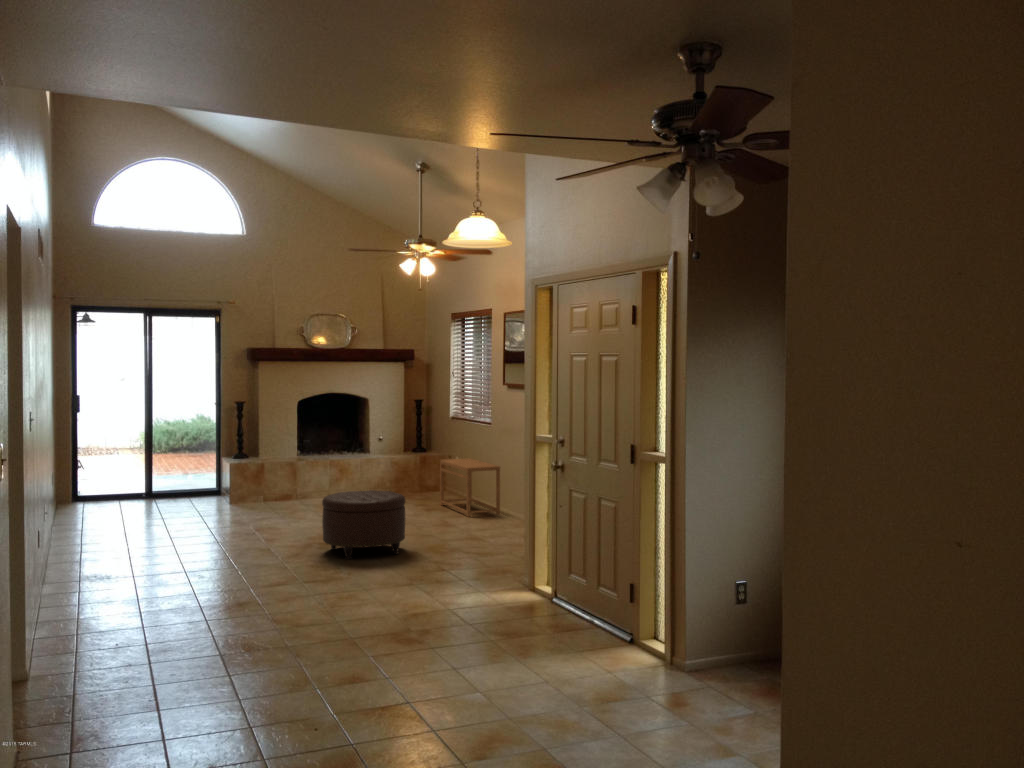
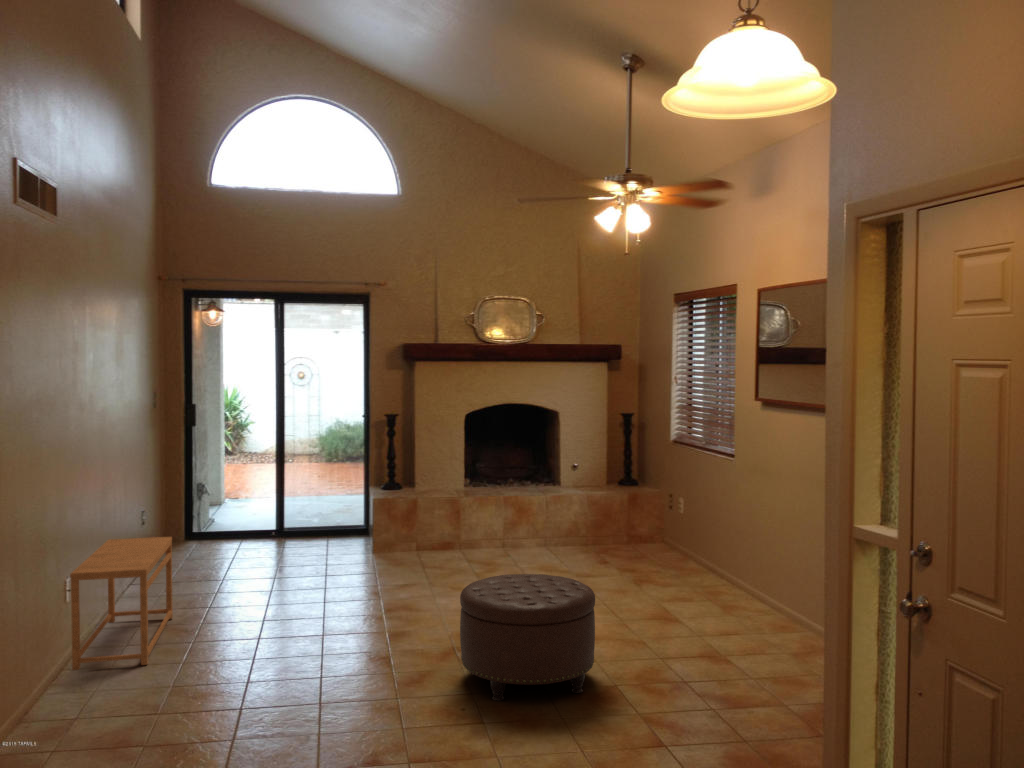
side table: present [440,459,500,517] -> present [70,537,173,670]

